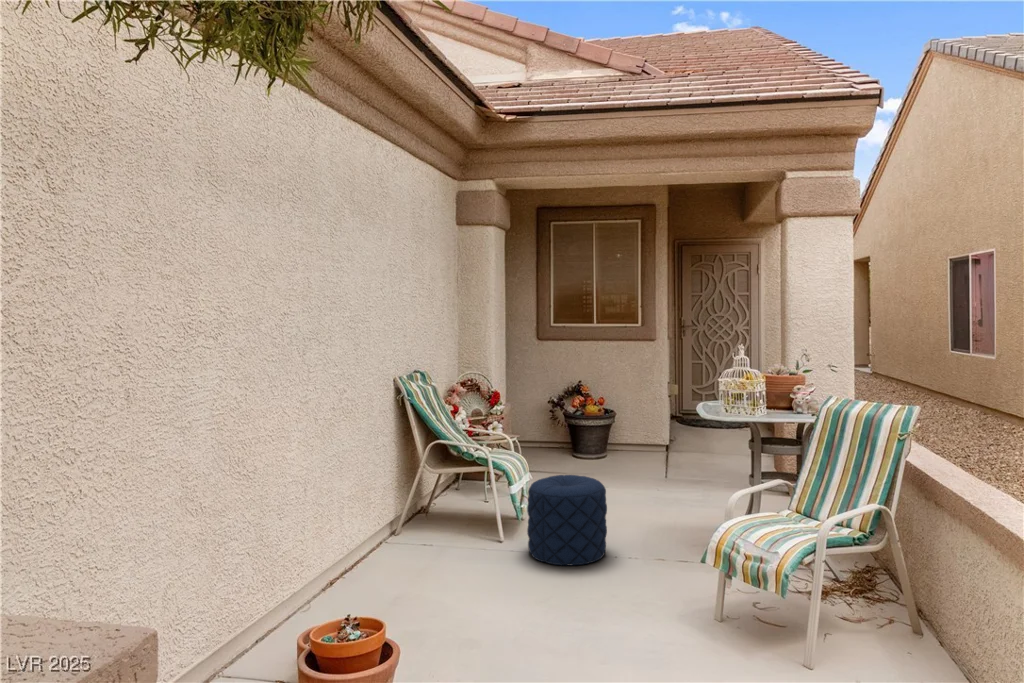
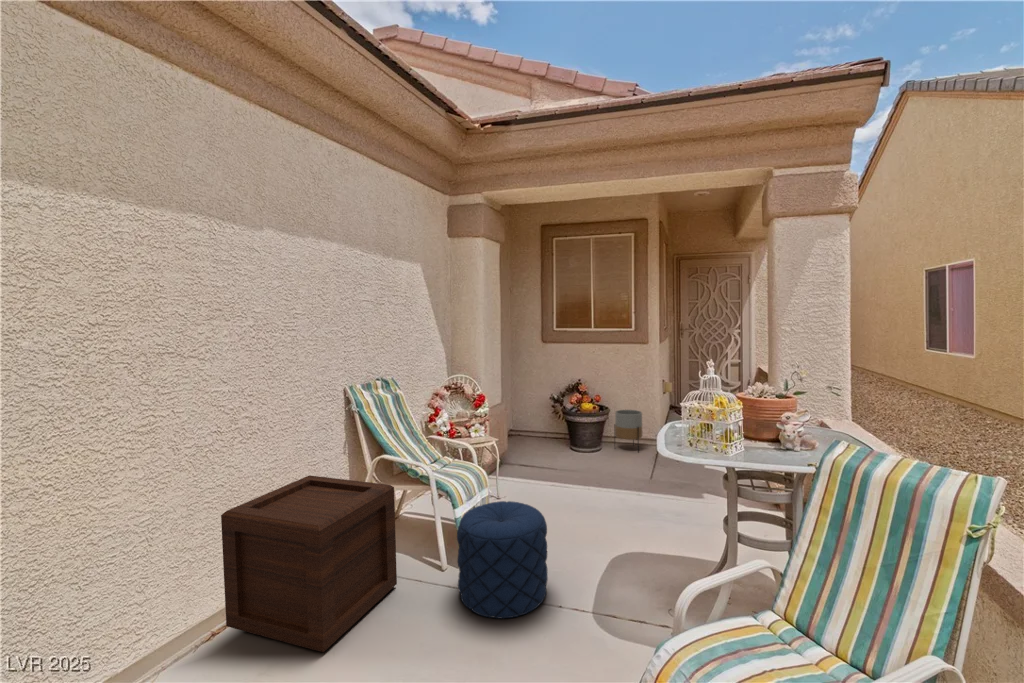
planter: none [622,412,651,457] -> present [614,410,642,452]
wooden crate: none [336,457,469,589] -> present [221,475,397,652]

